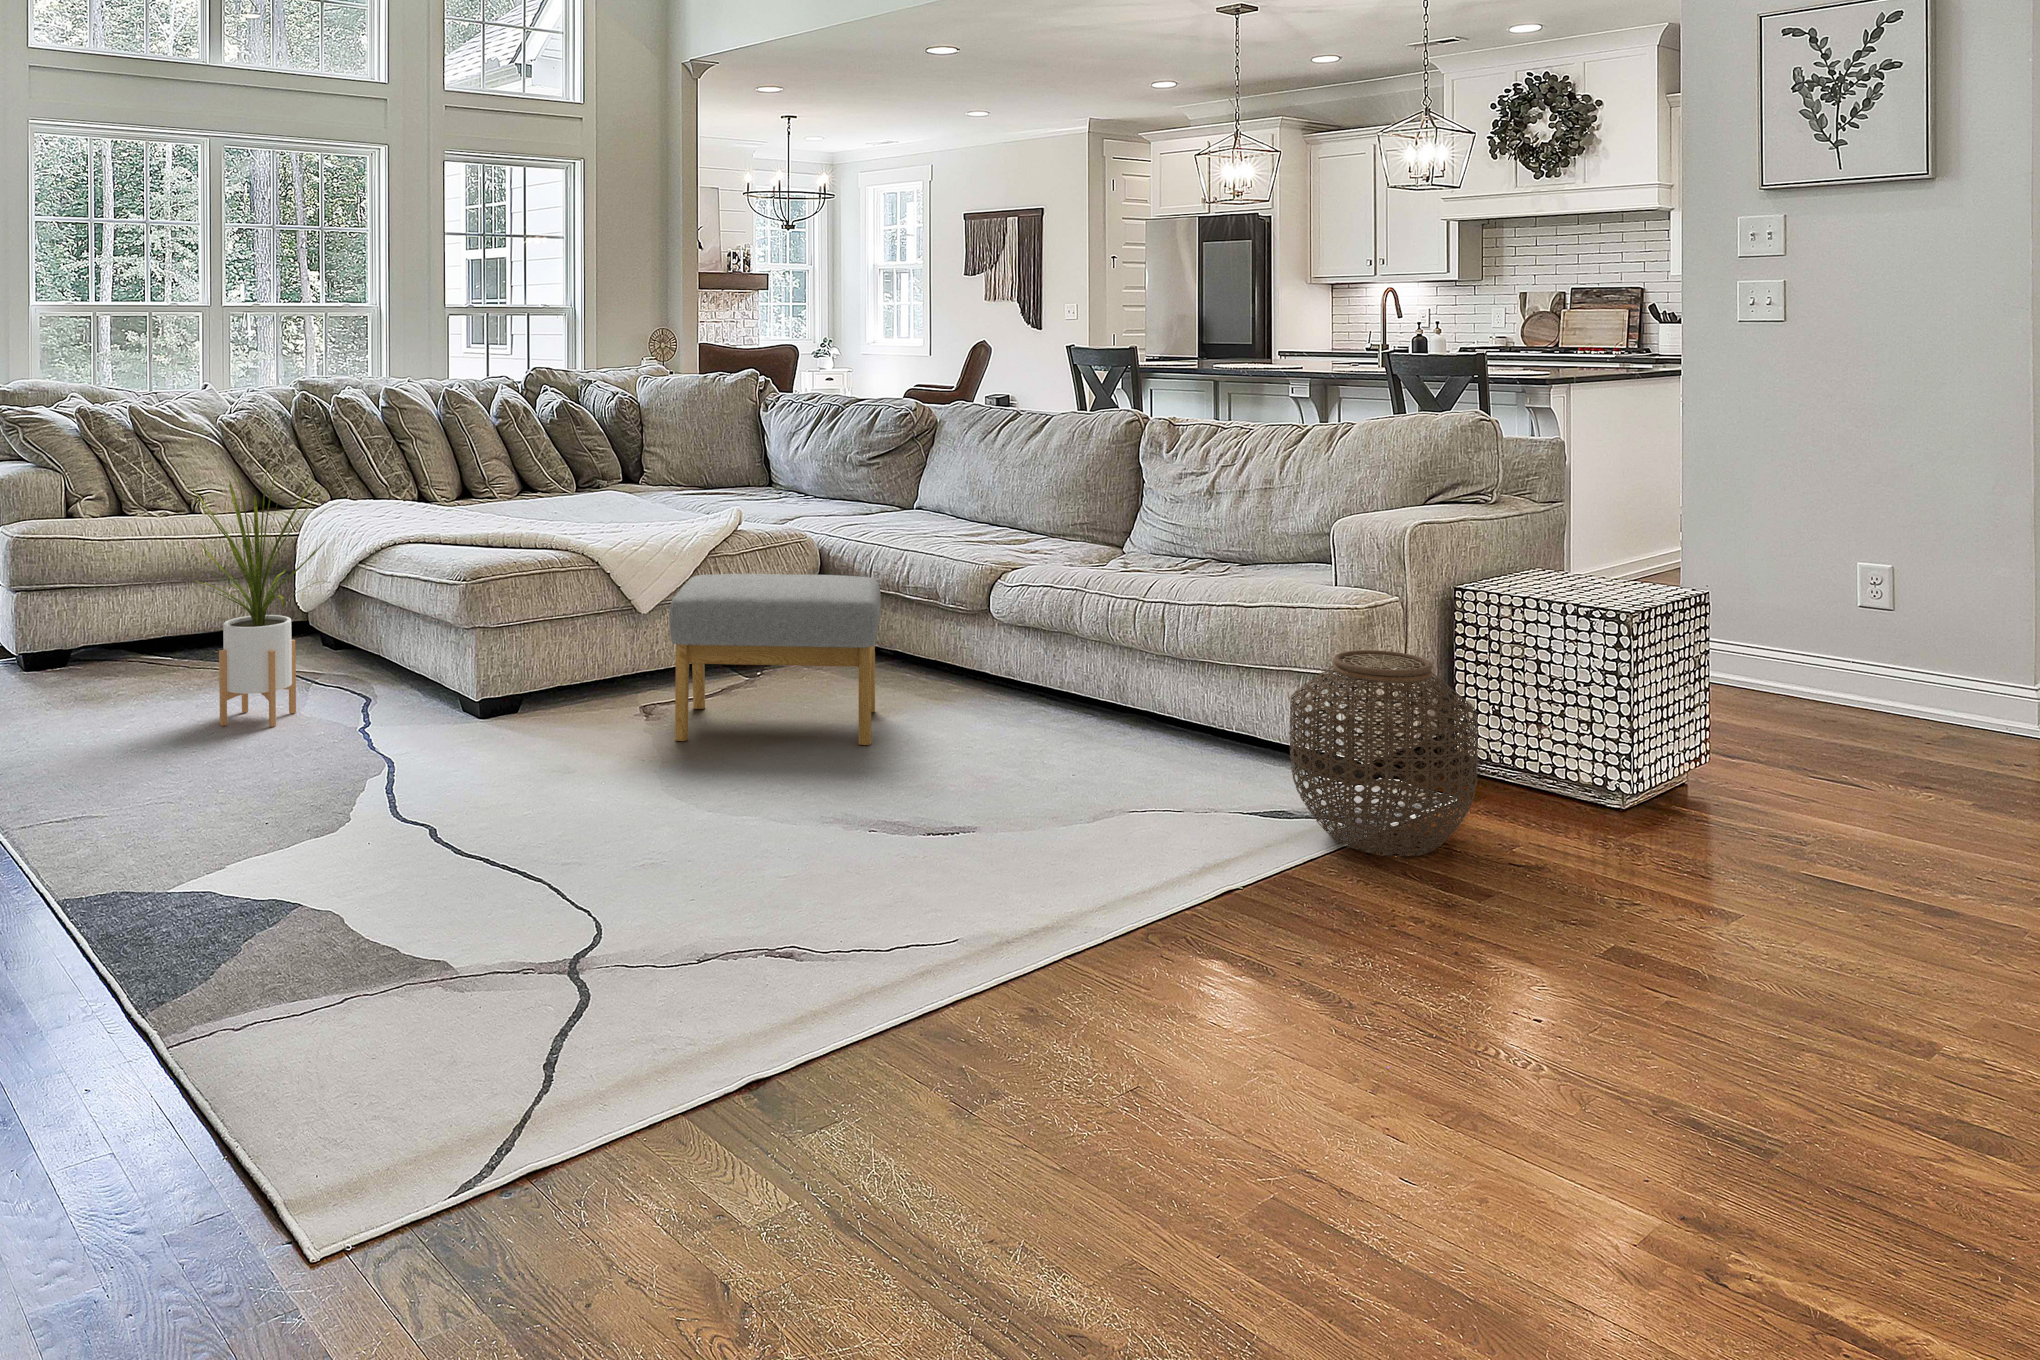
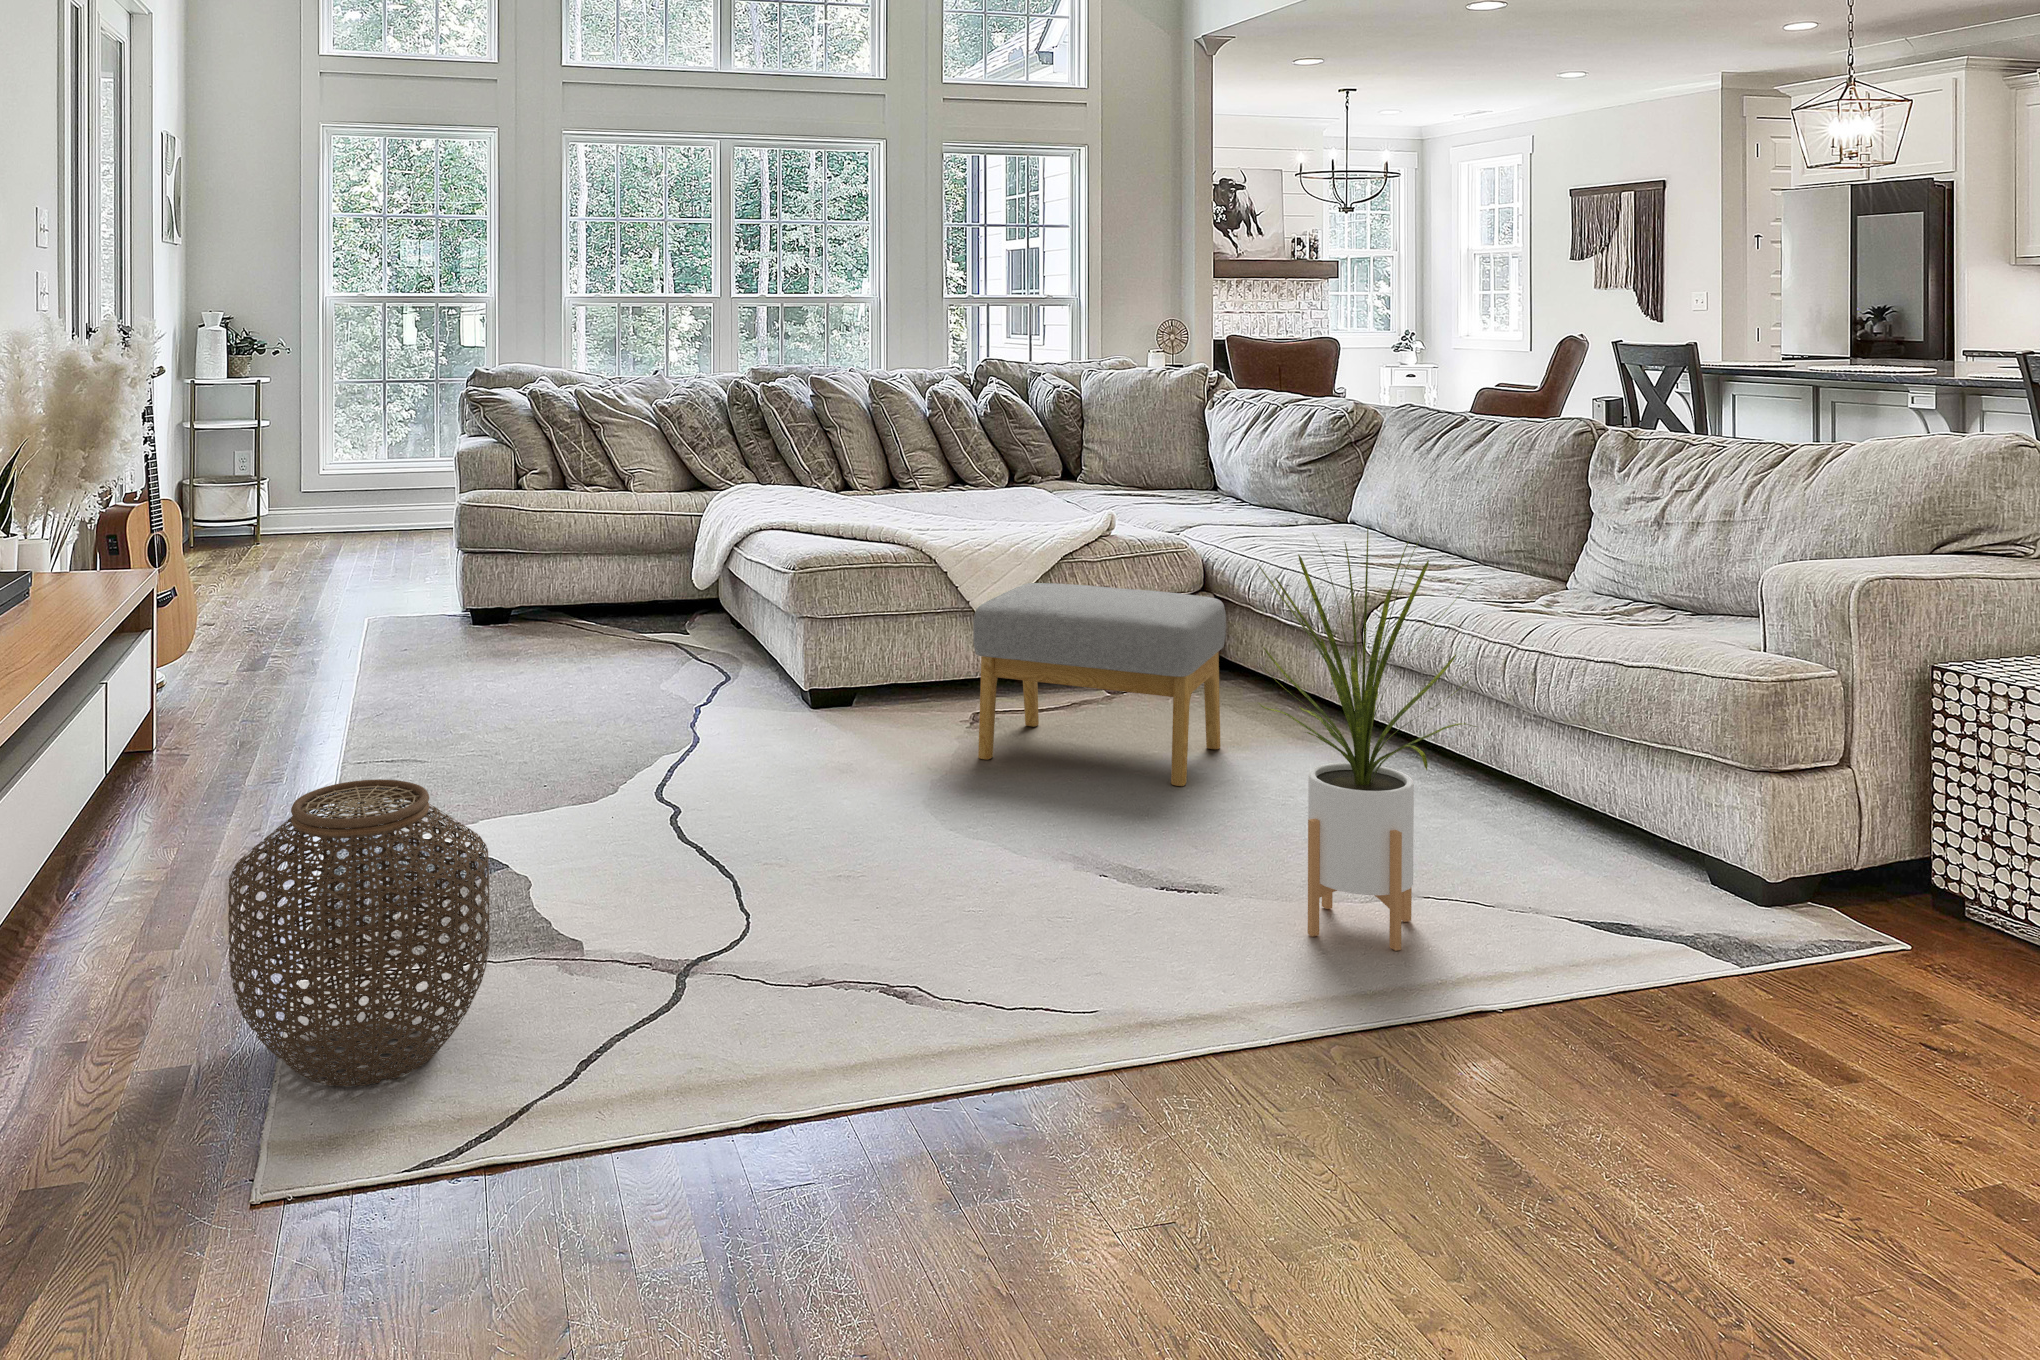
house plant: present [191,461,325,727] -> present [1257,529,1477,951]
woven basket: present [1290,650,1478,856] -> present [228,779,489,1086]

